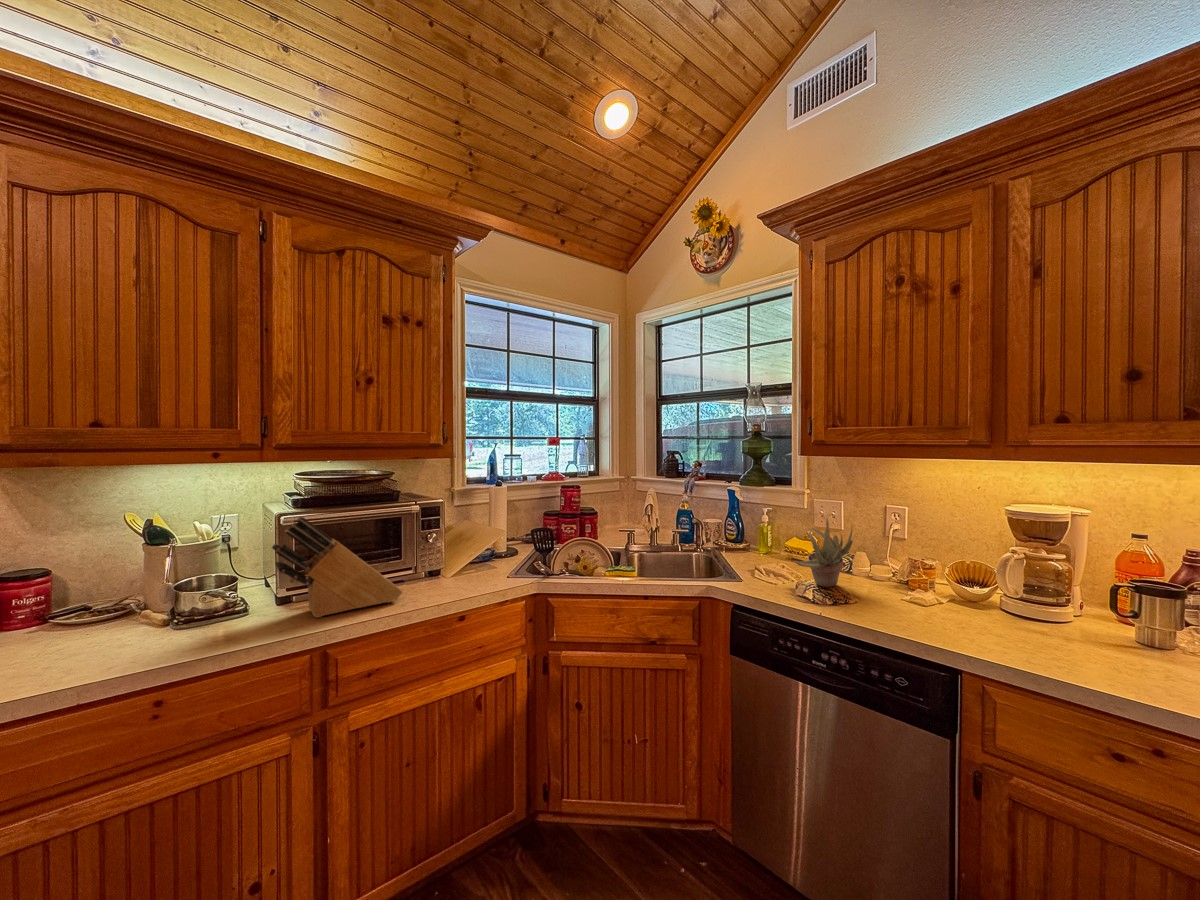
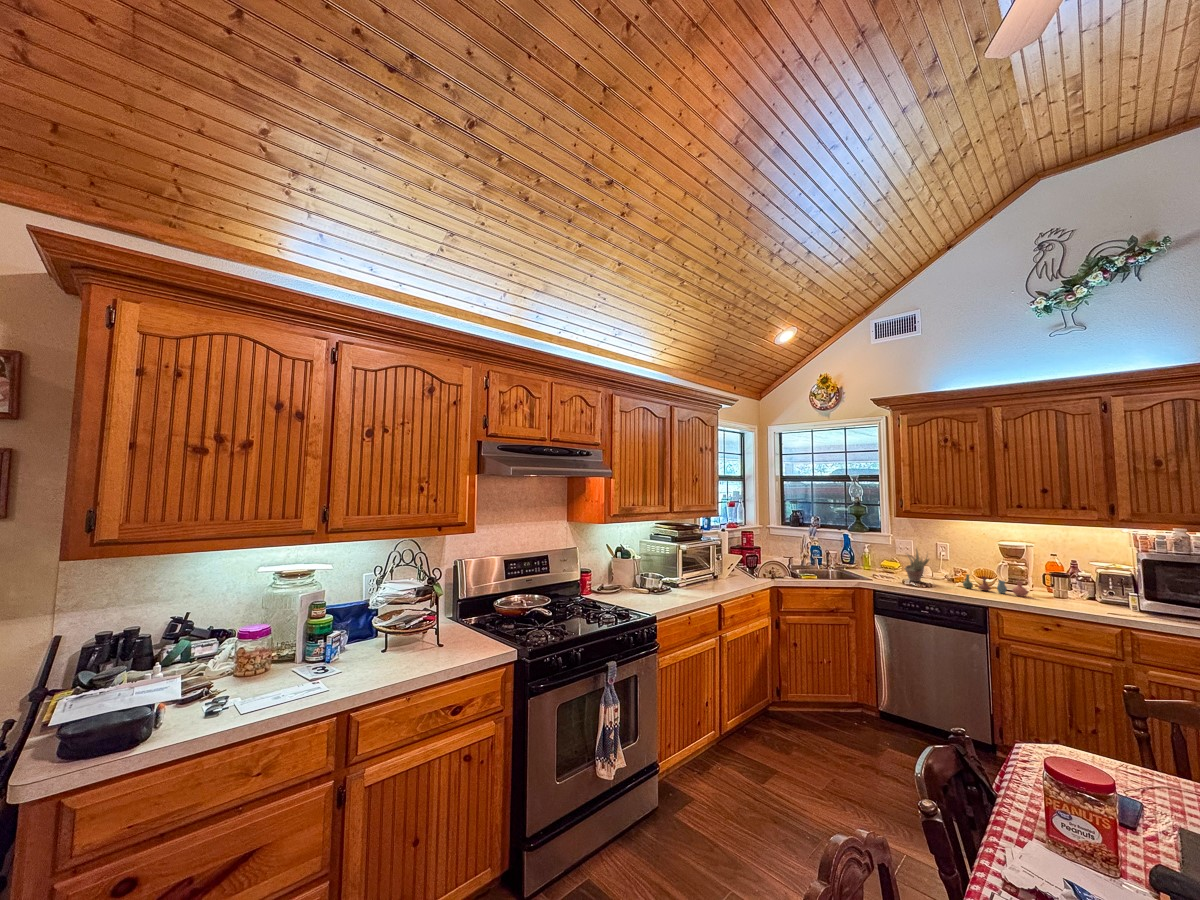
knife block: present [272,516,403,617] -> none [684,544,726,591]
vase: none [917,577,1070,643] -> present [963,574,1028,597]

